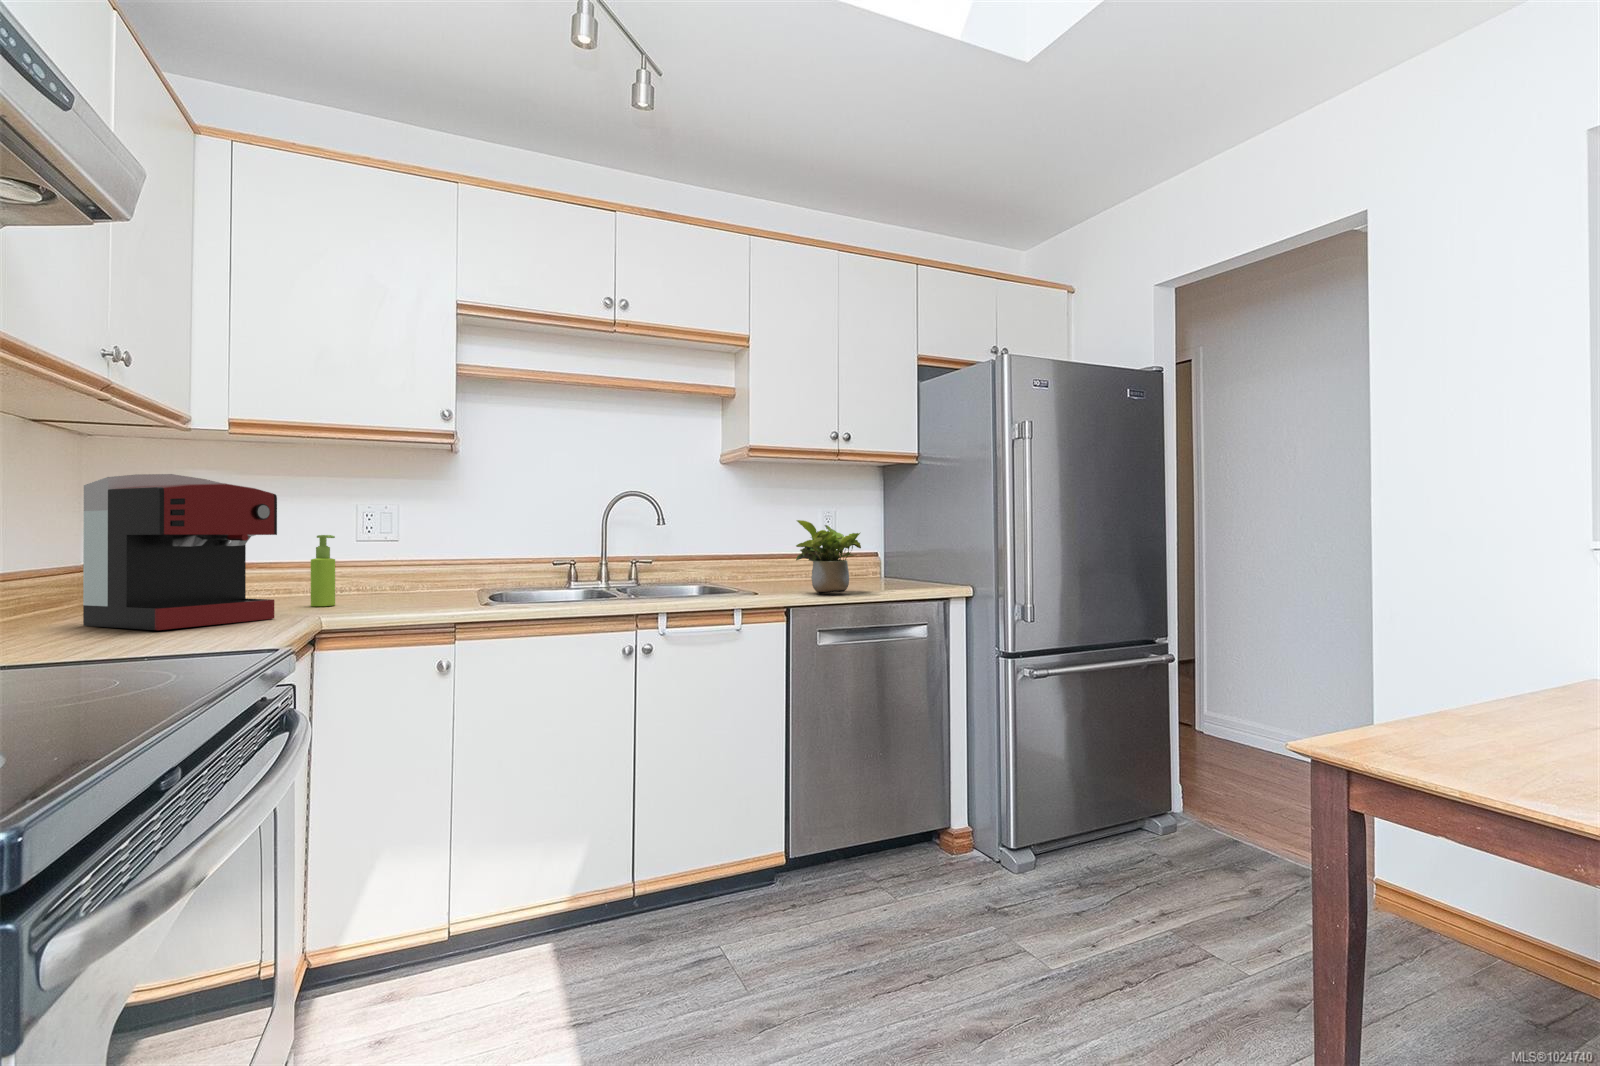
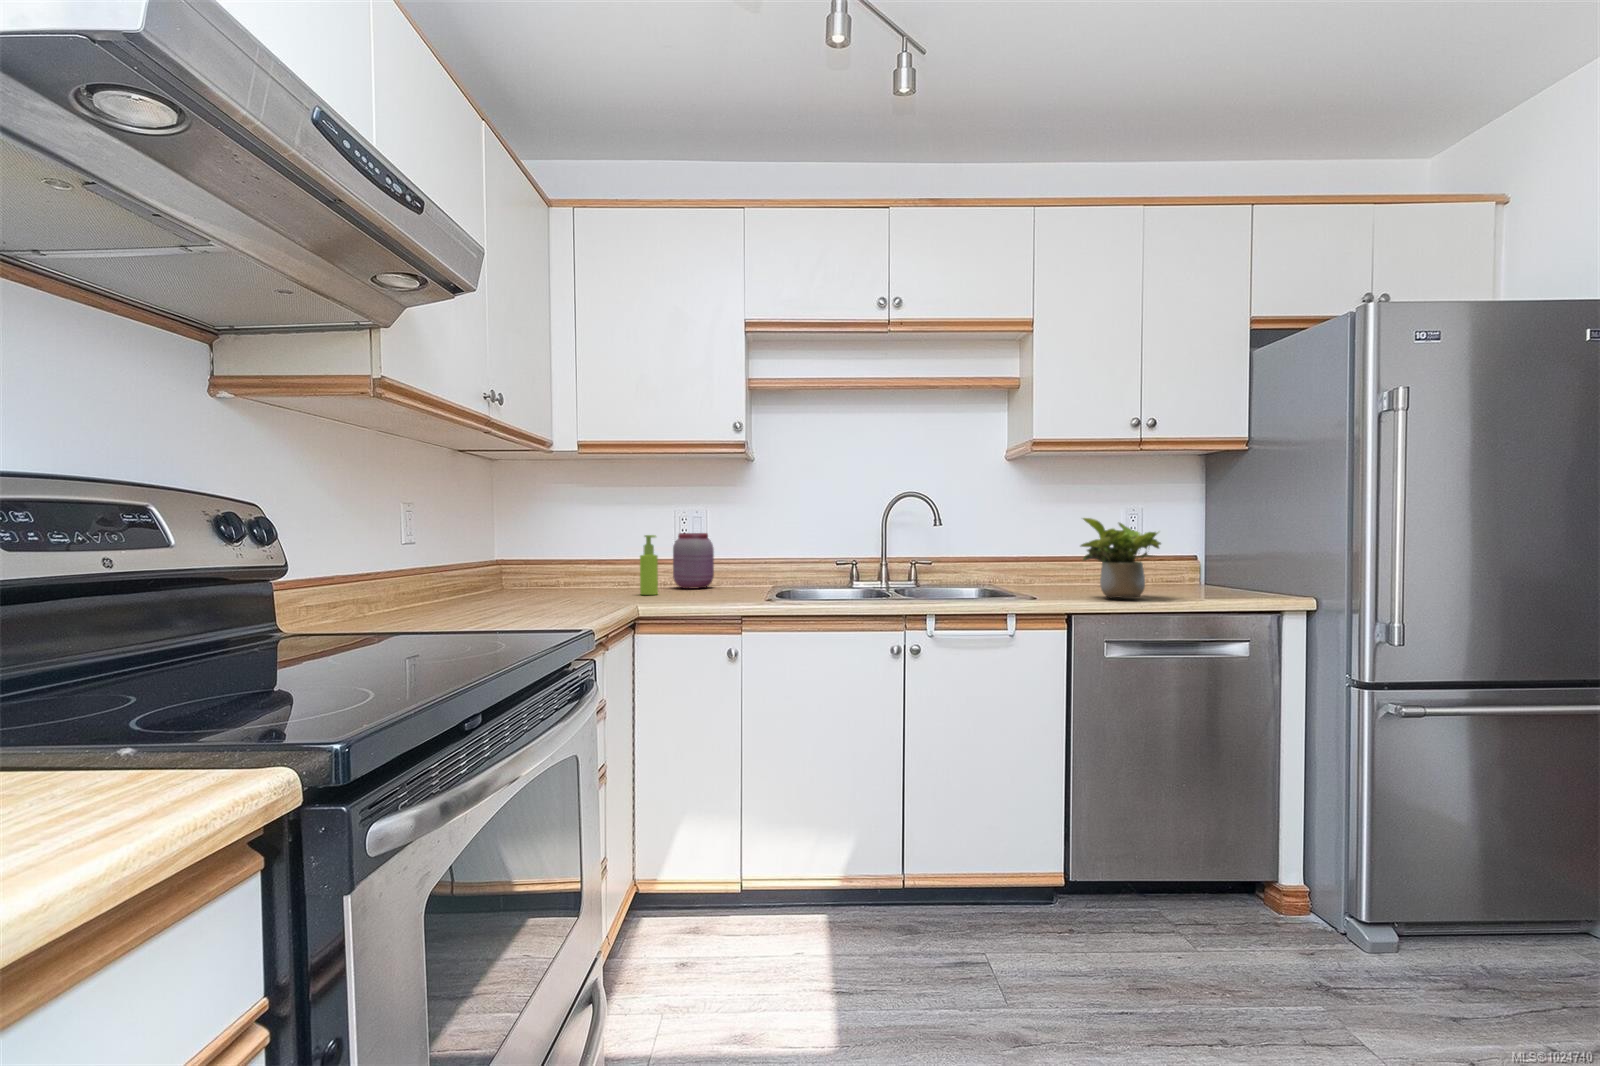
coffee maker: present [83,474,277,630] -> none [490,489,611,611]
jar: none [352,534,405,598] -> present [673,533,714,589]

